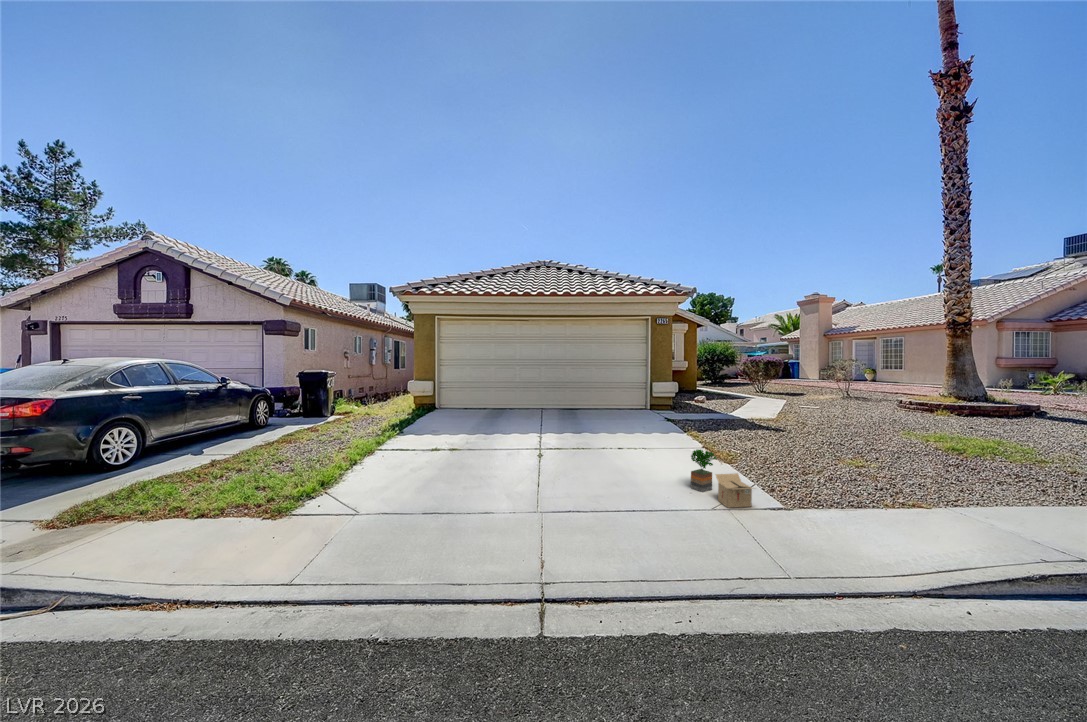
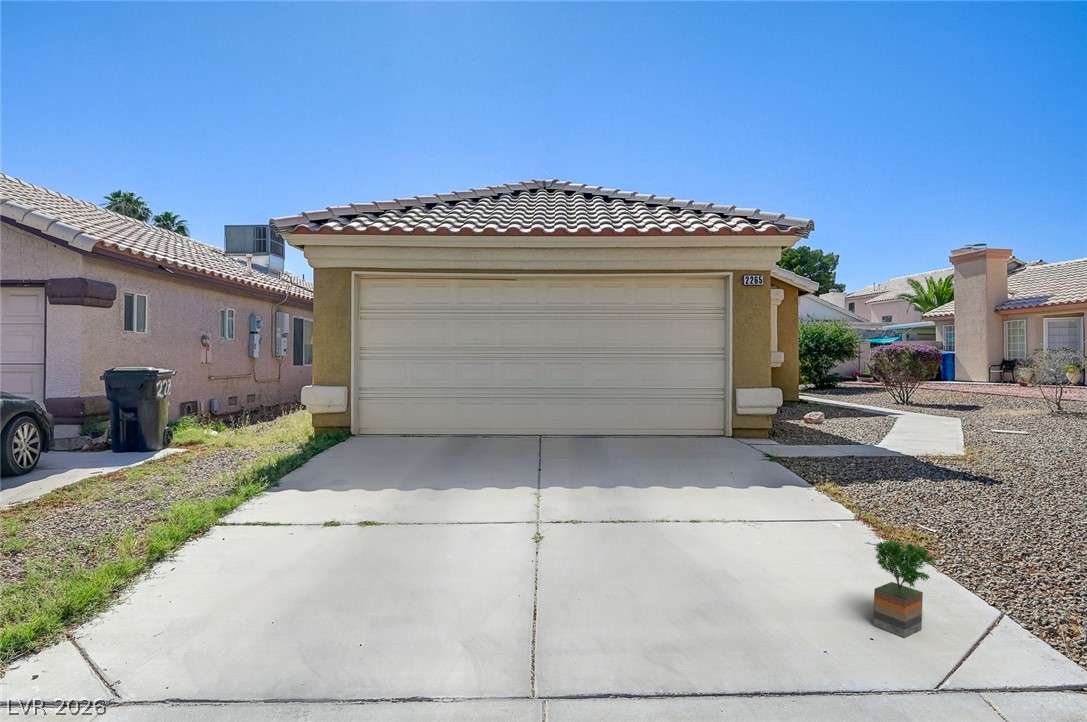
cardboard box: present [716,473,752,508] -> none [942,600,1057,688]

